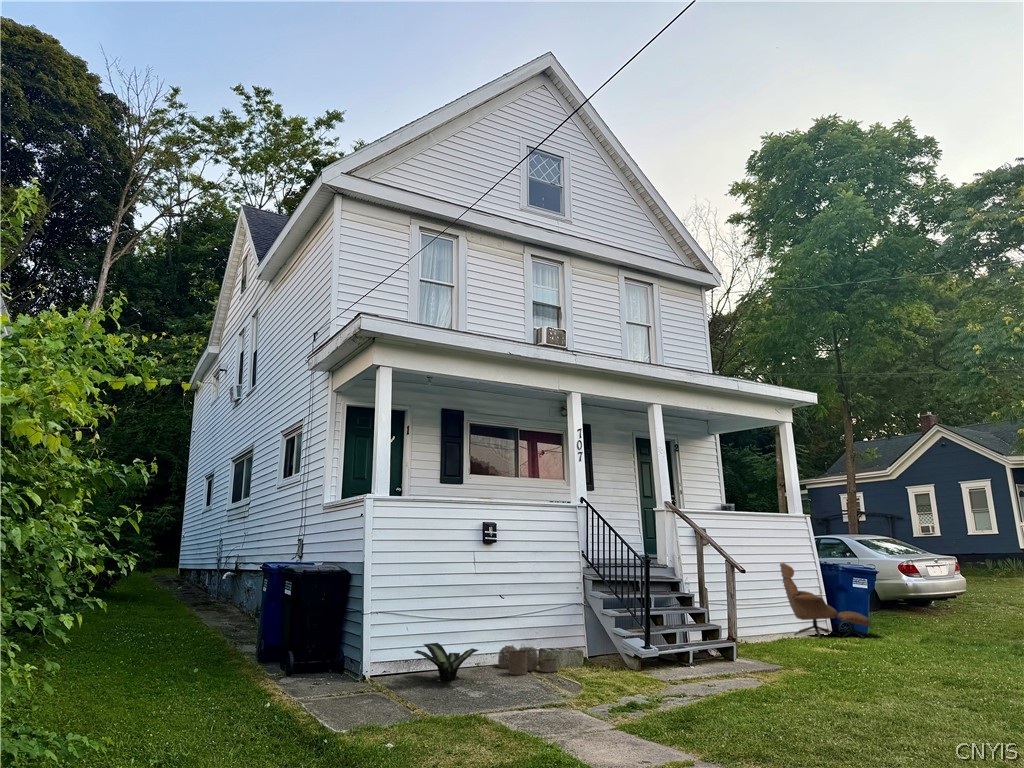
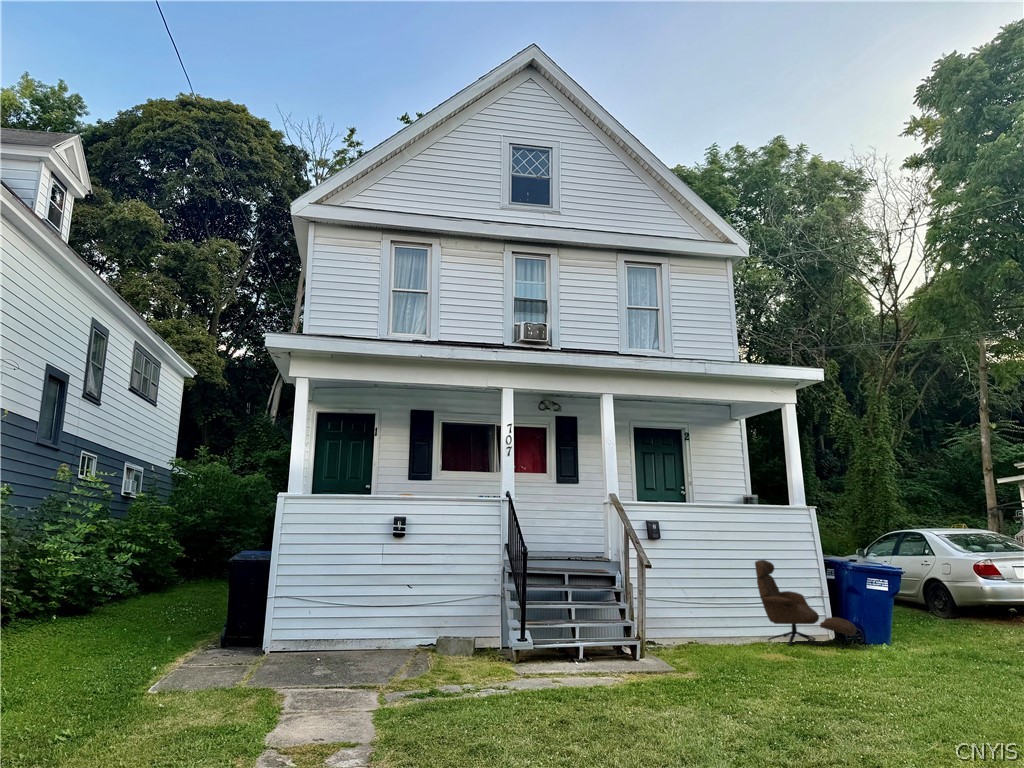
potted plant: present [414,643,478,681] -> none [298,624,363,660]
woven basket: present [498,645,558,675] -> none [392,629,441,659]

